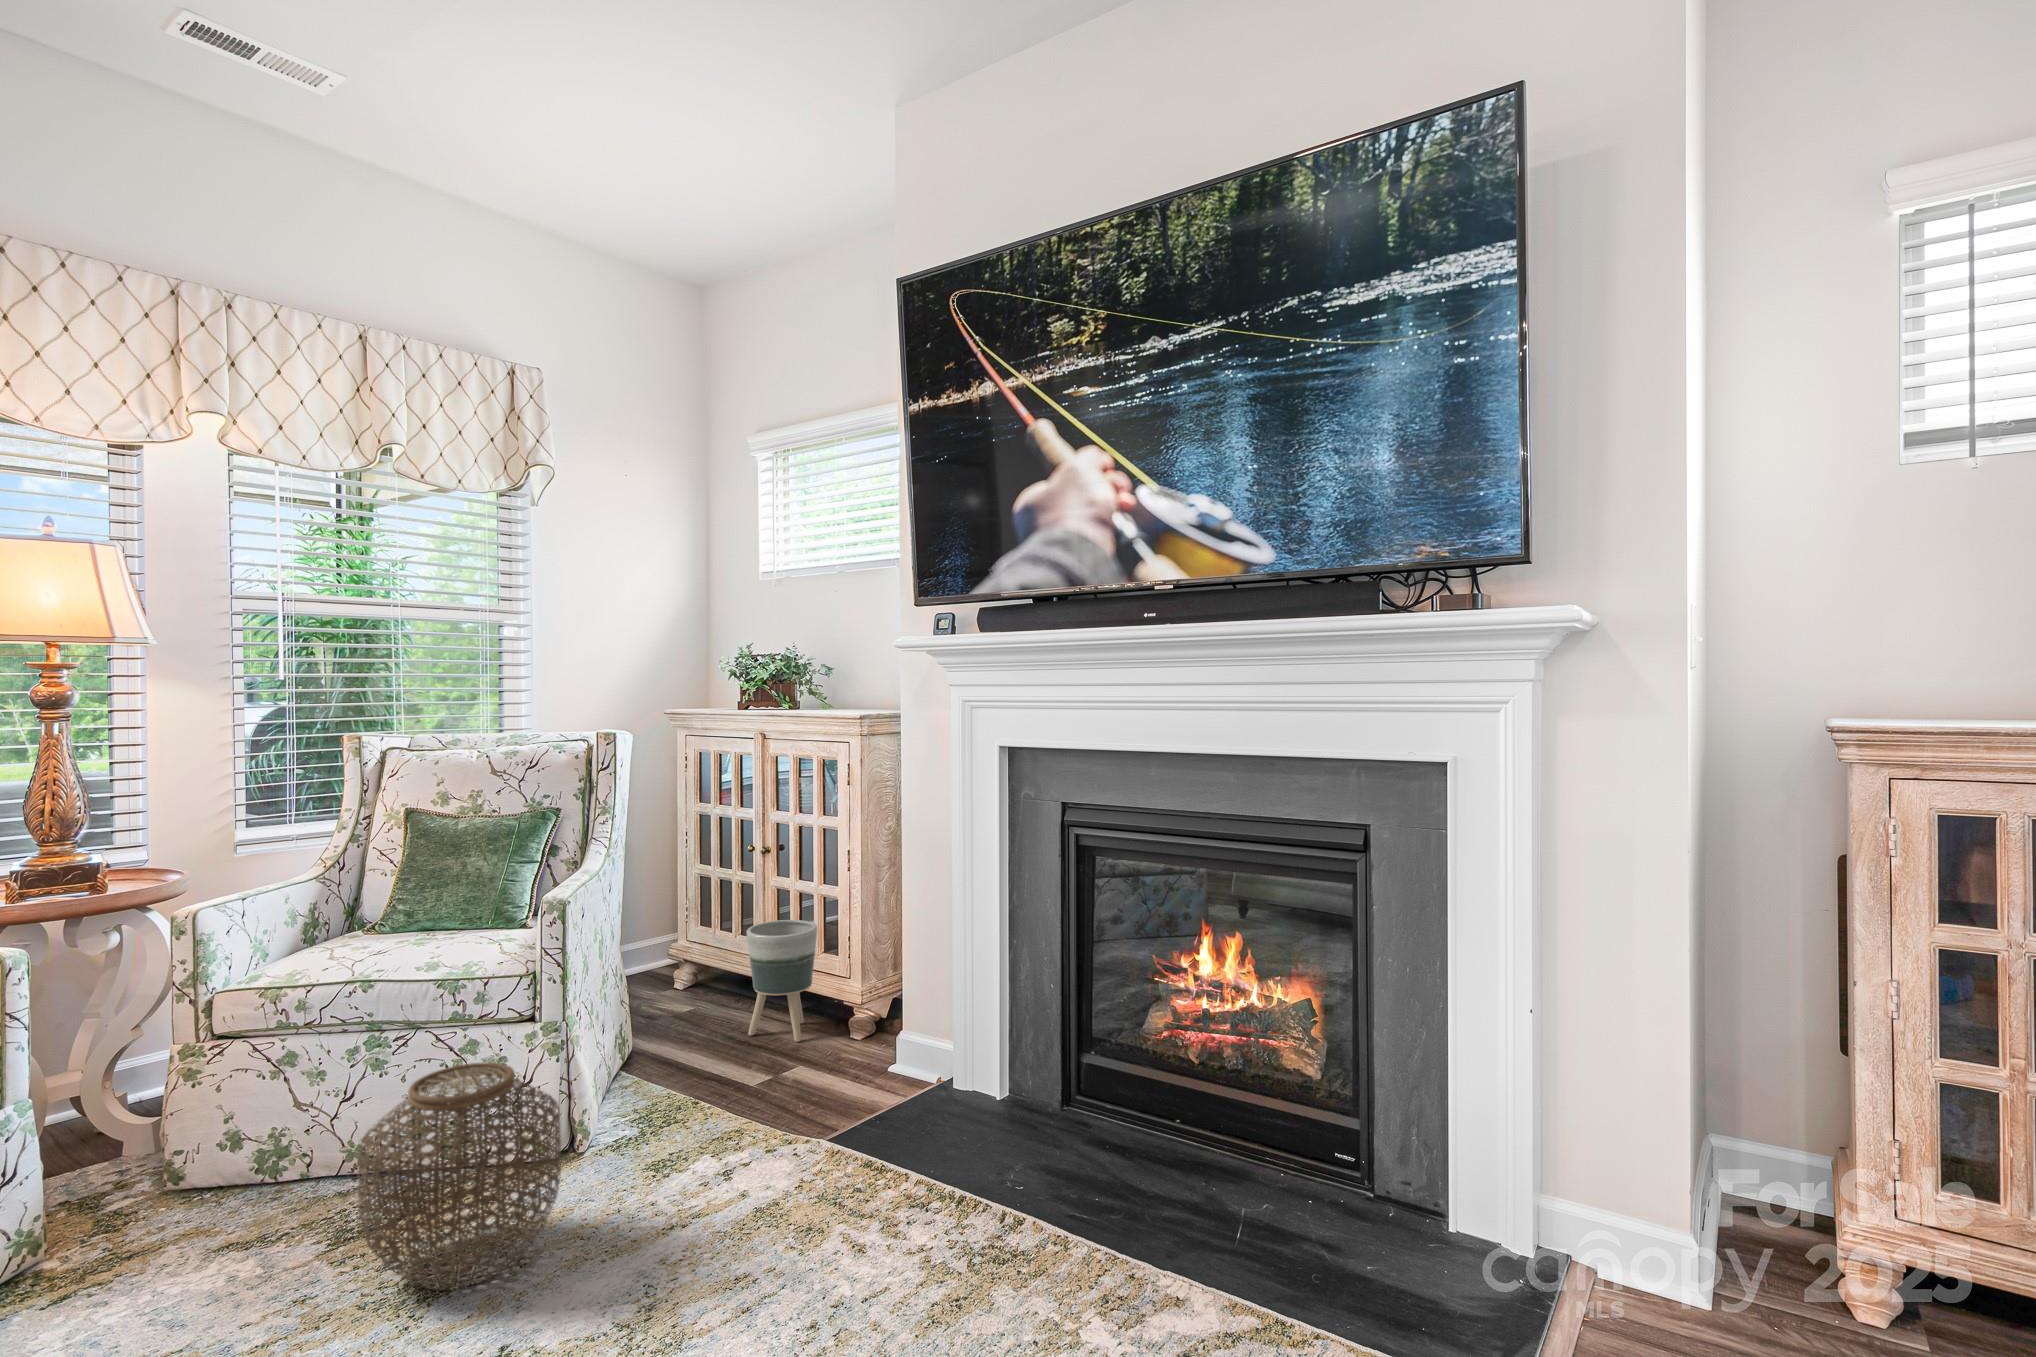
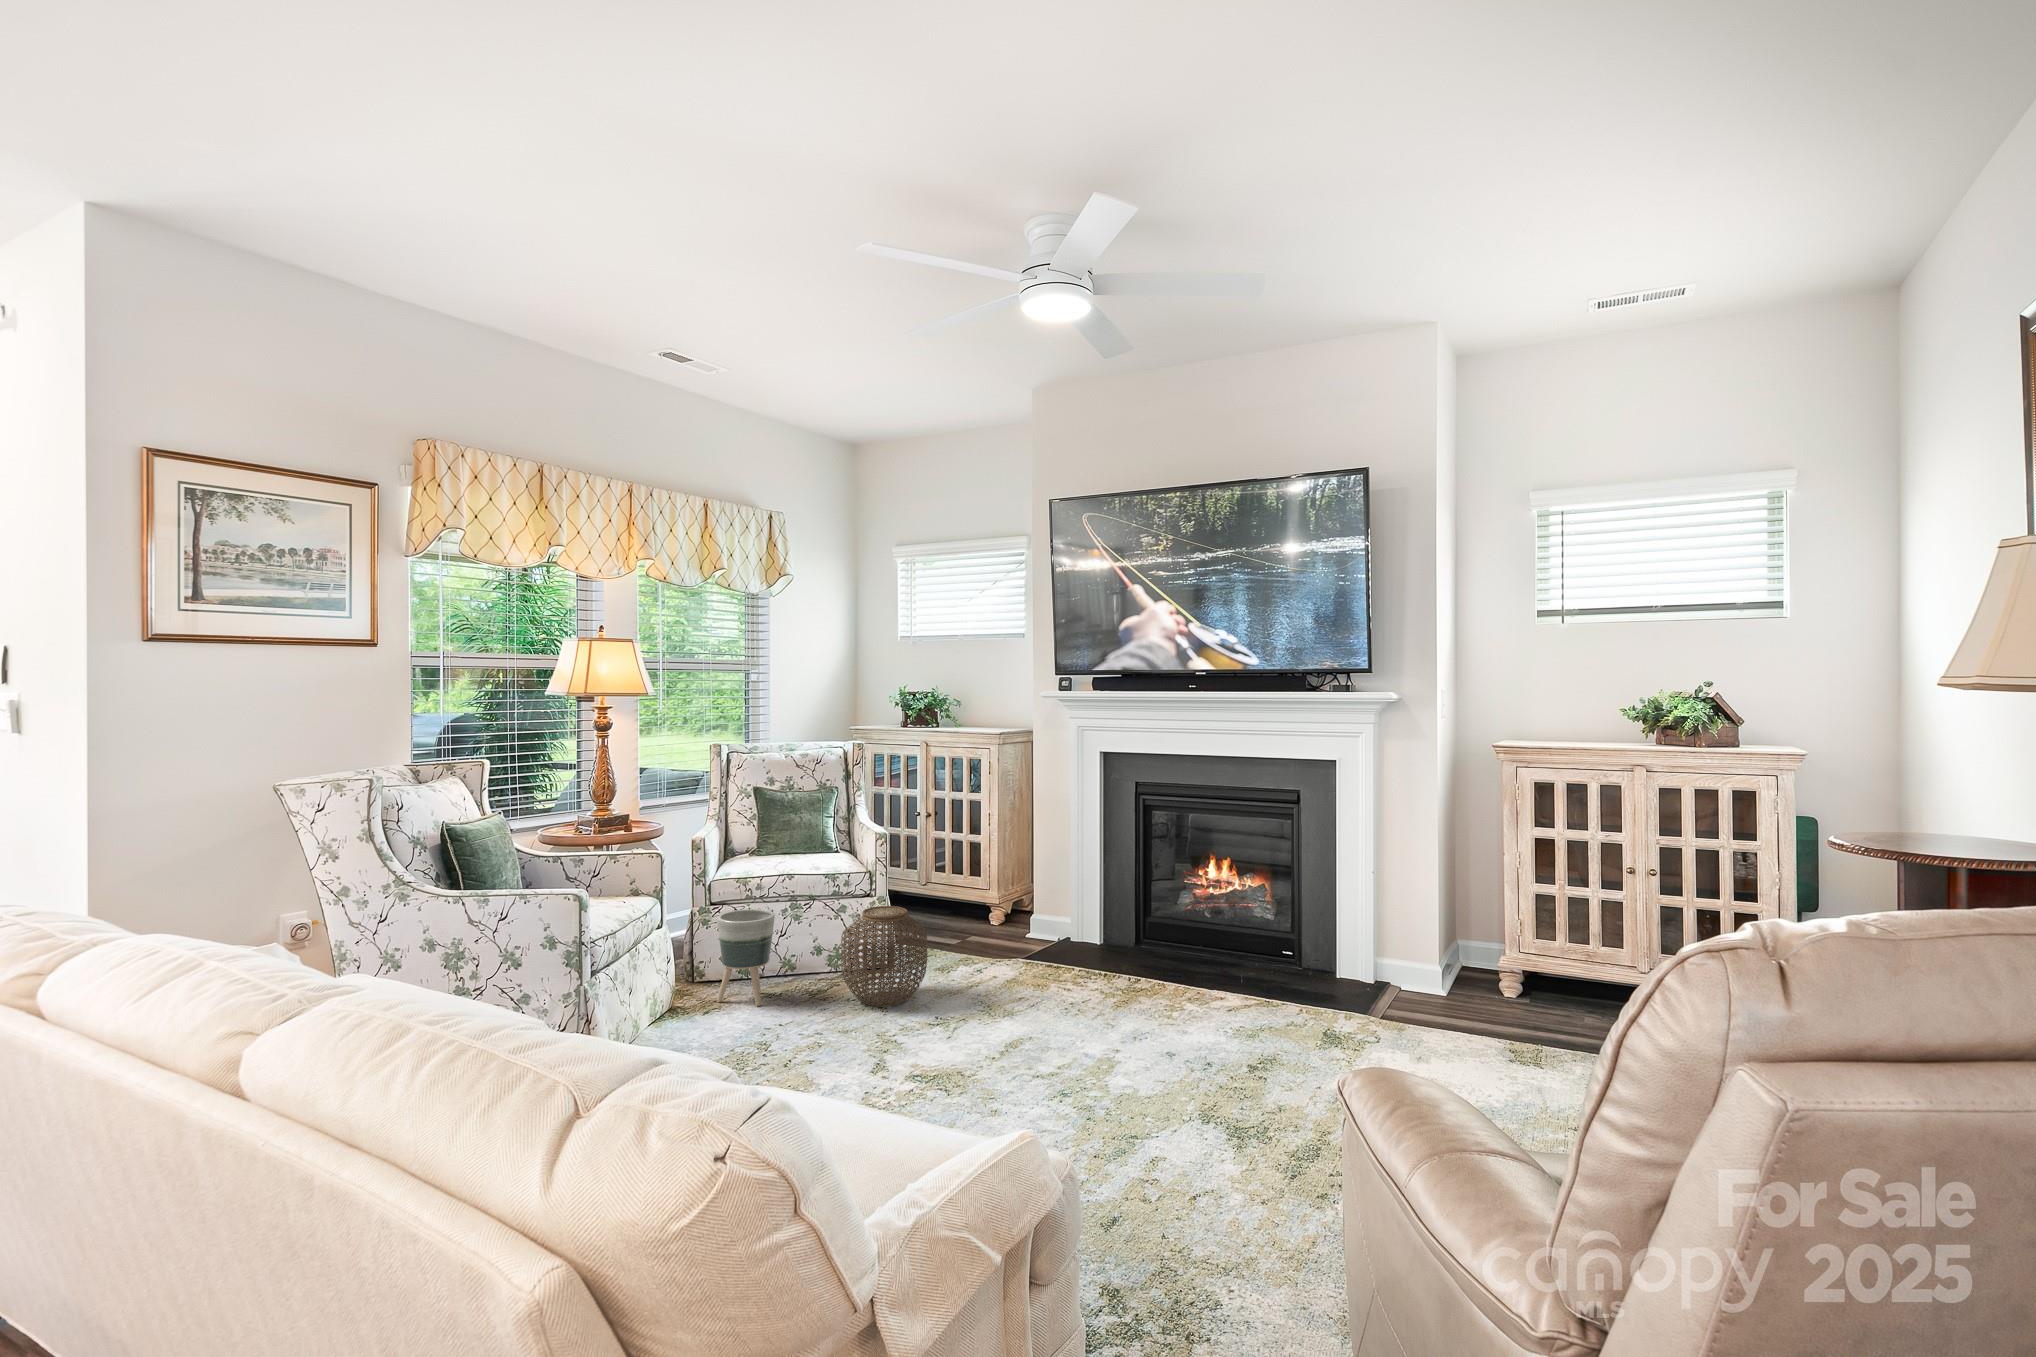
planter: present [746,920,817,1042] -> present [717,909,775,1006]

